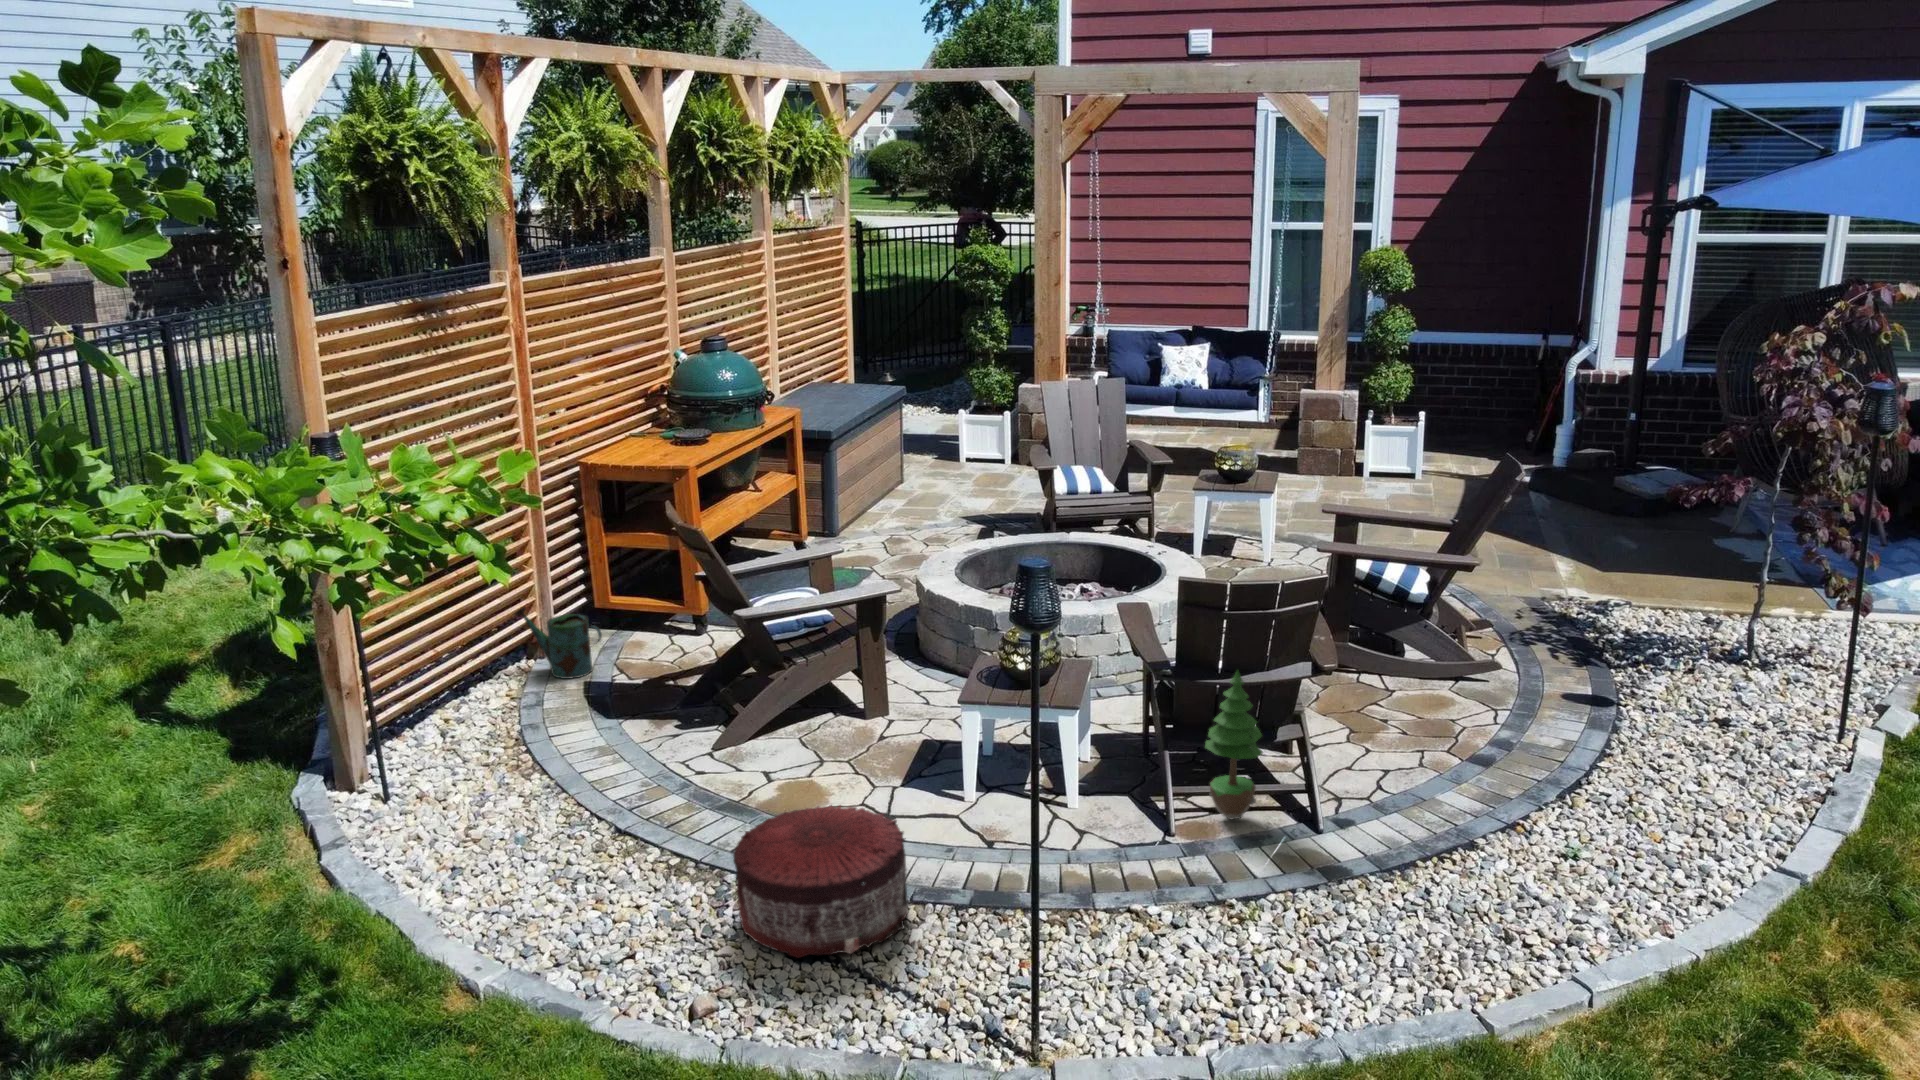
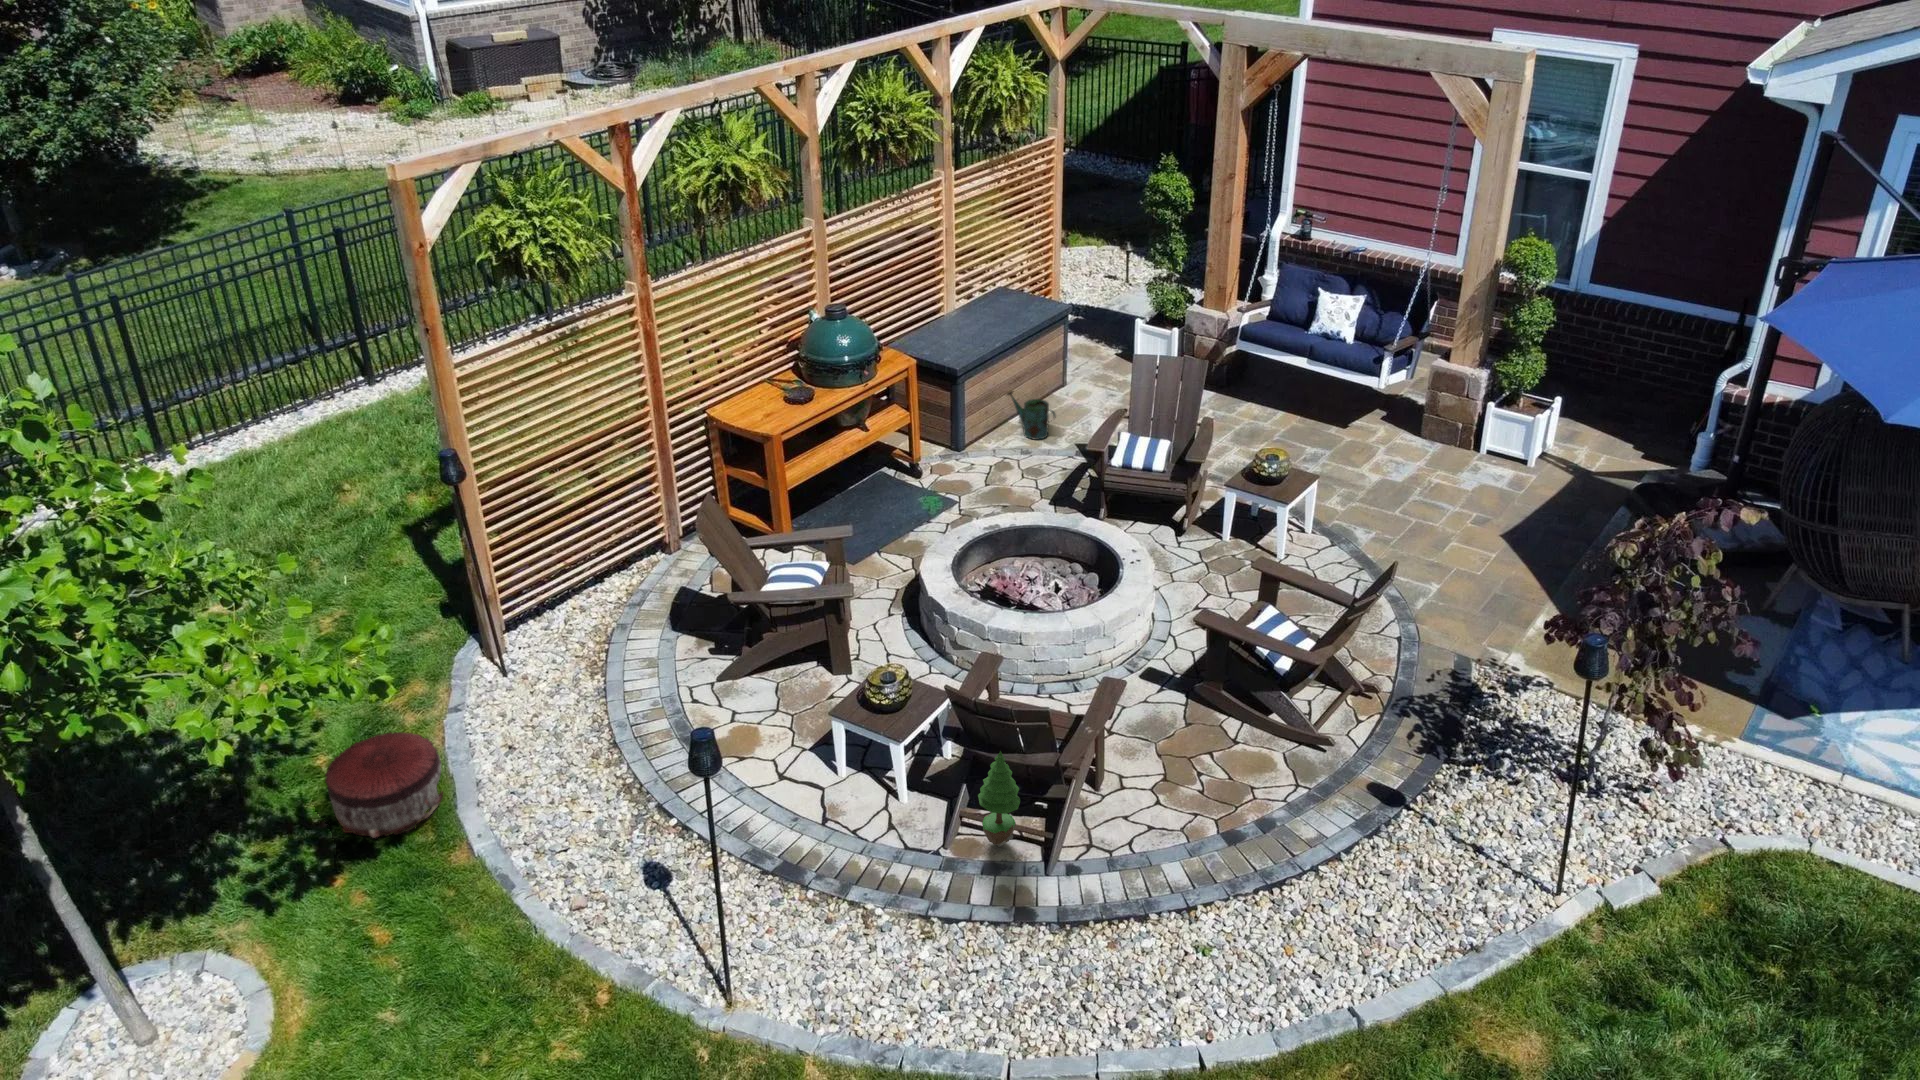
watering can: present [515,607,602,679] -> present [1007,391,1056,440]
pouf: present [733,806,908,958] -> present [325,732,443,838]

